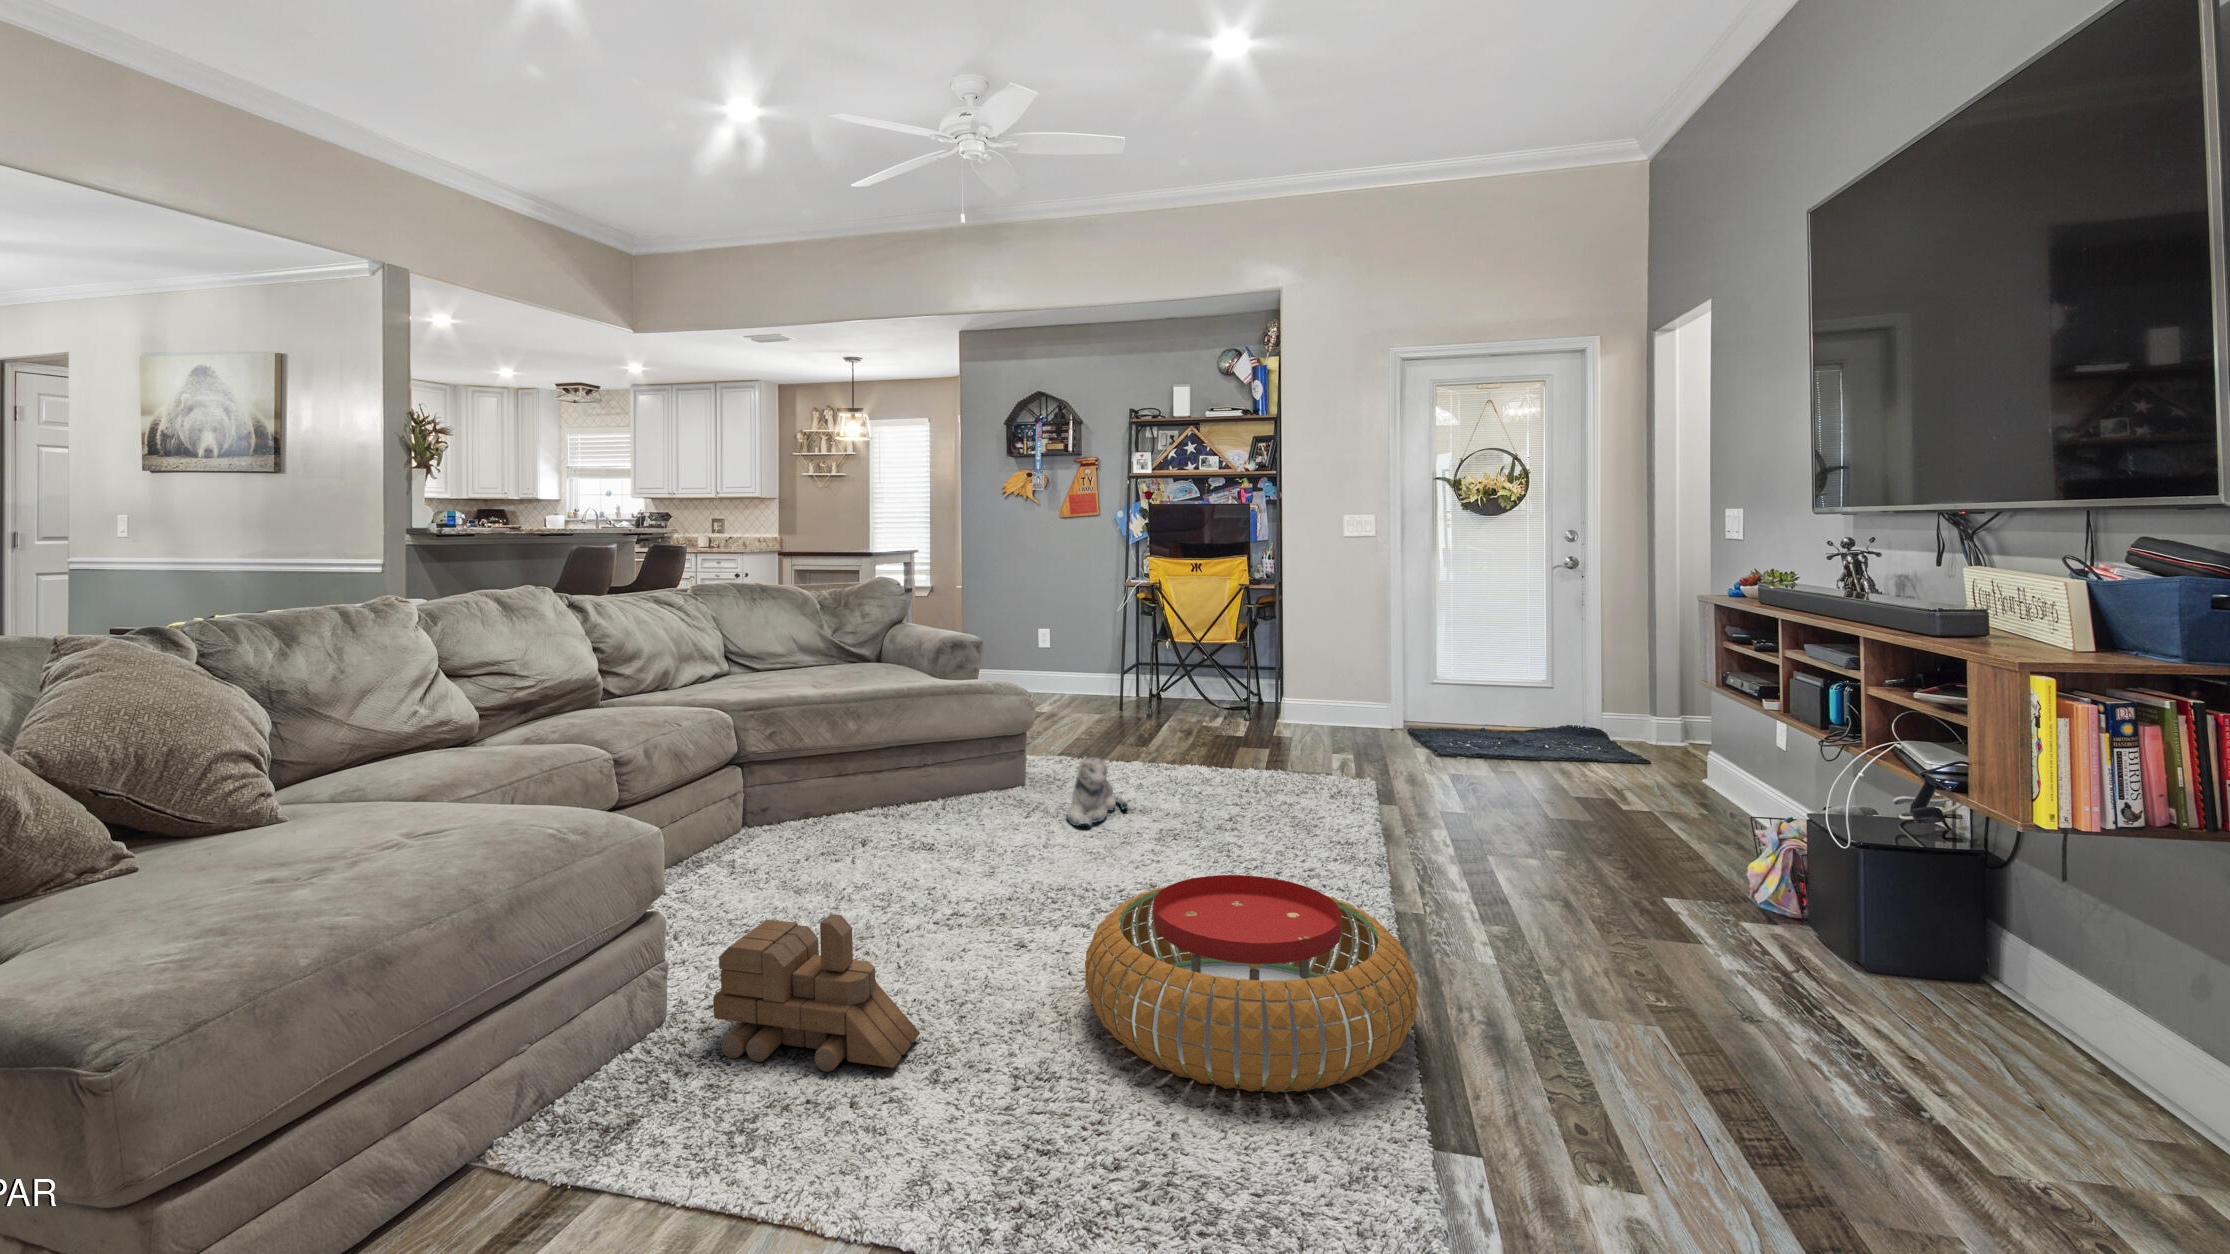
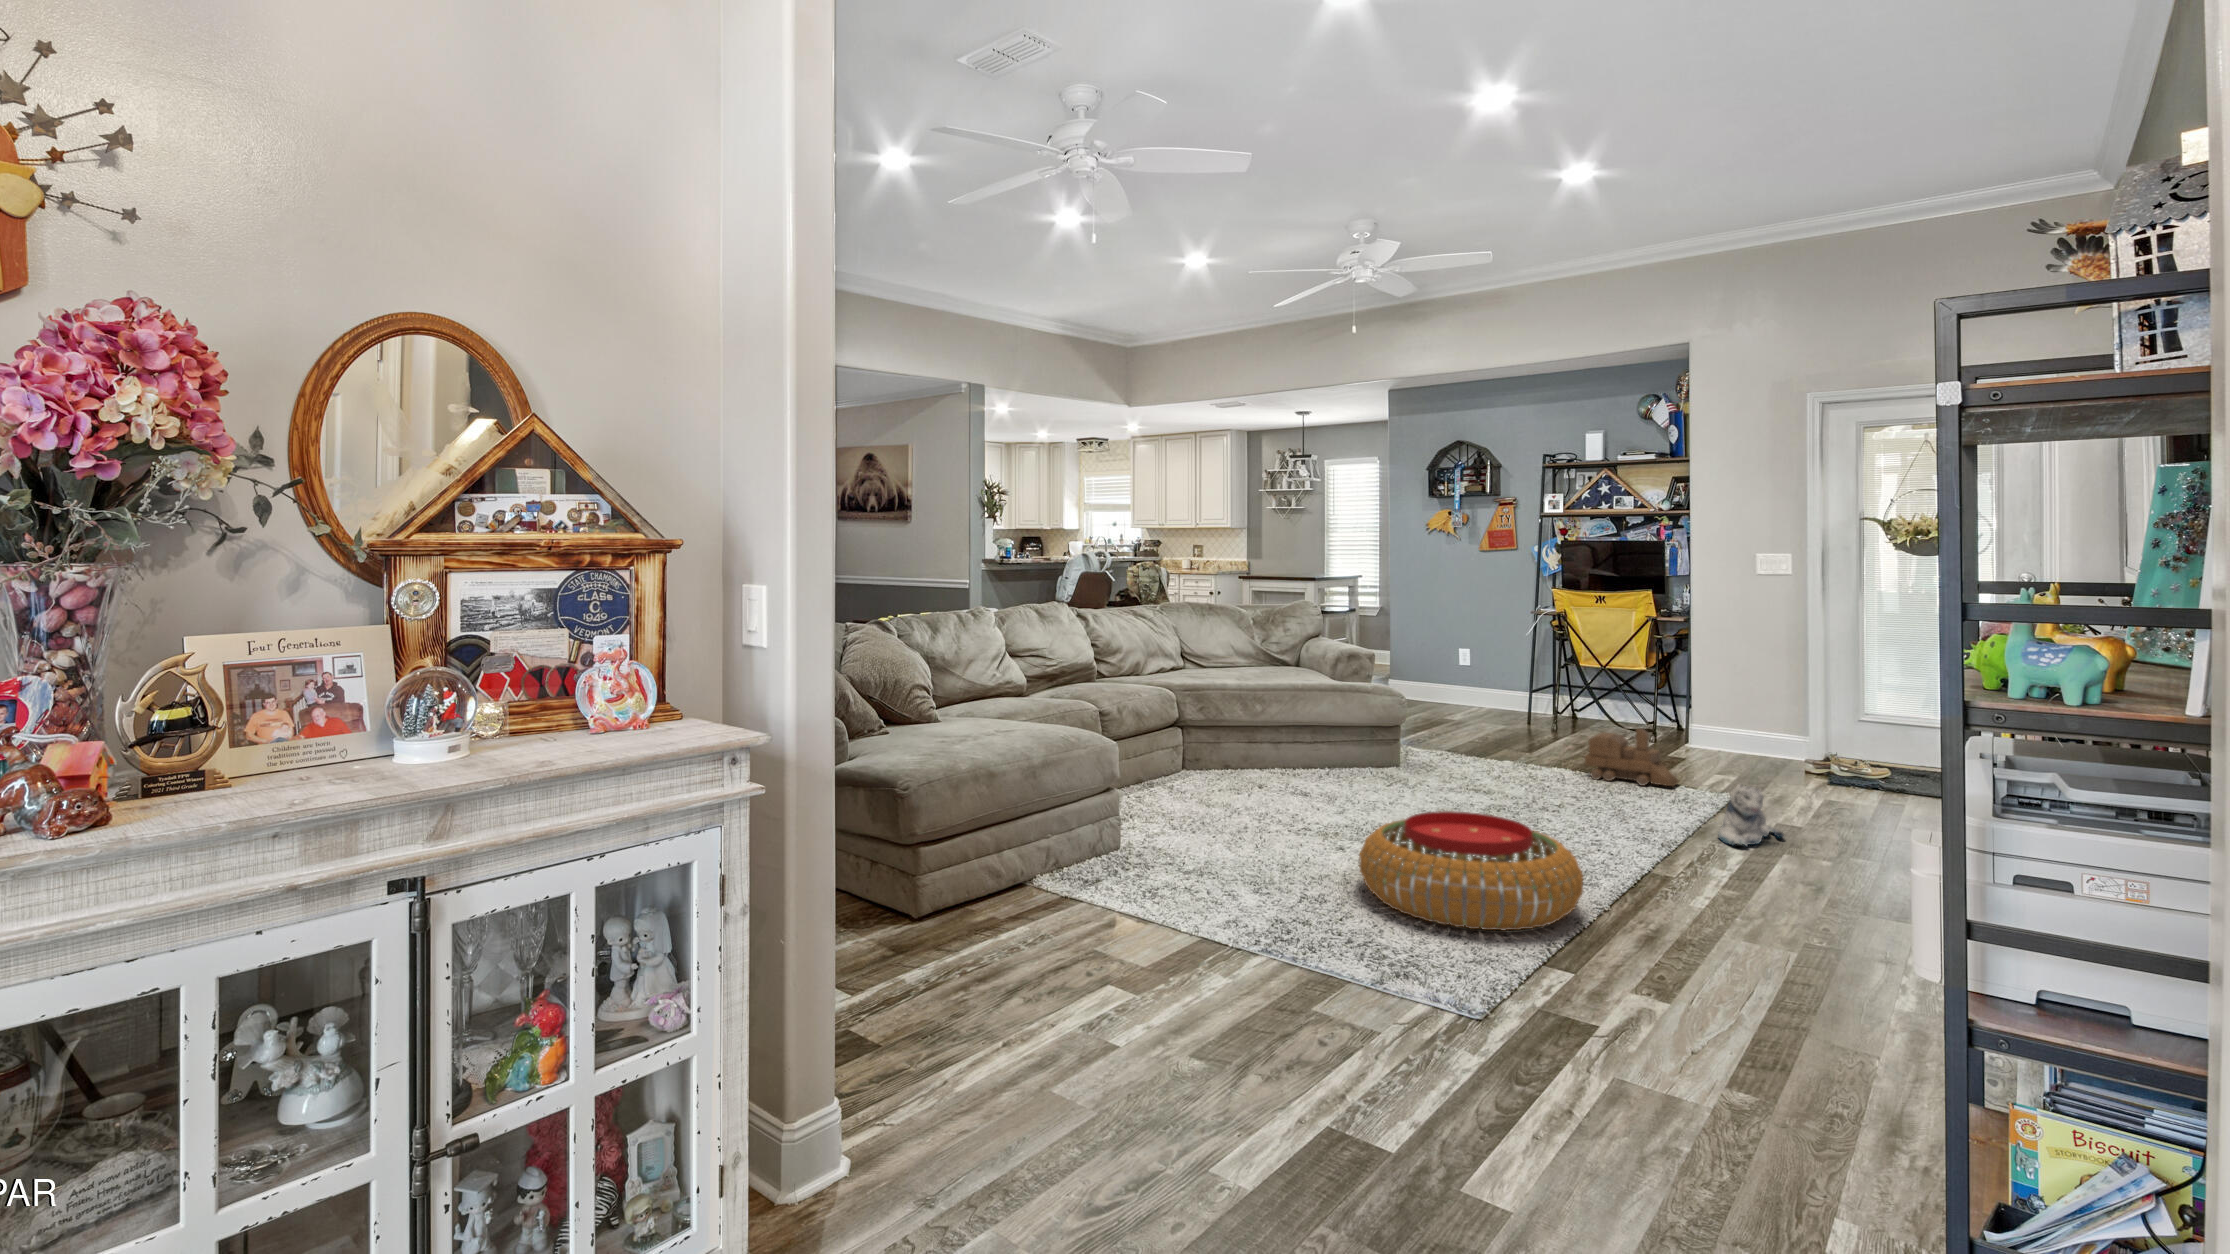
plush toy: present [1067,756,1128,826] -> present [1719,784,1784,847]
toy train: present [713,914,920,1072] -> present [1585,728,1679,786]

